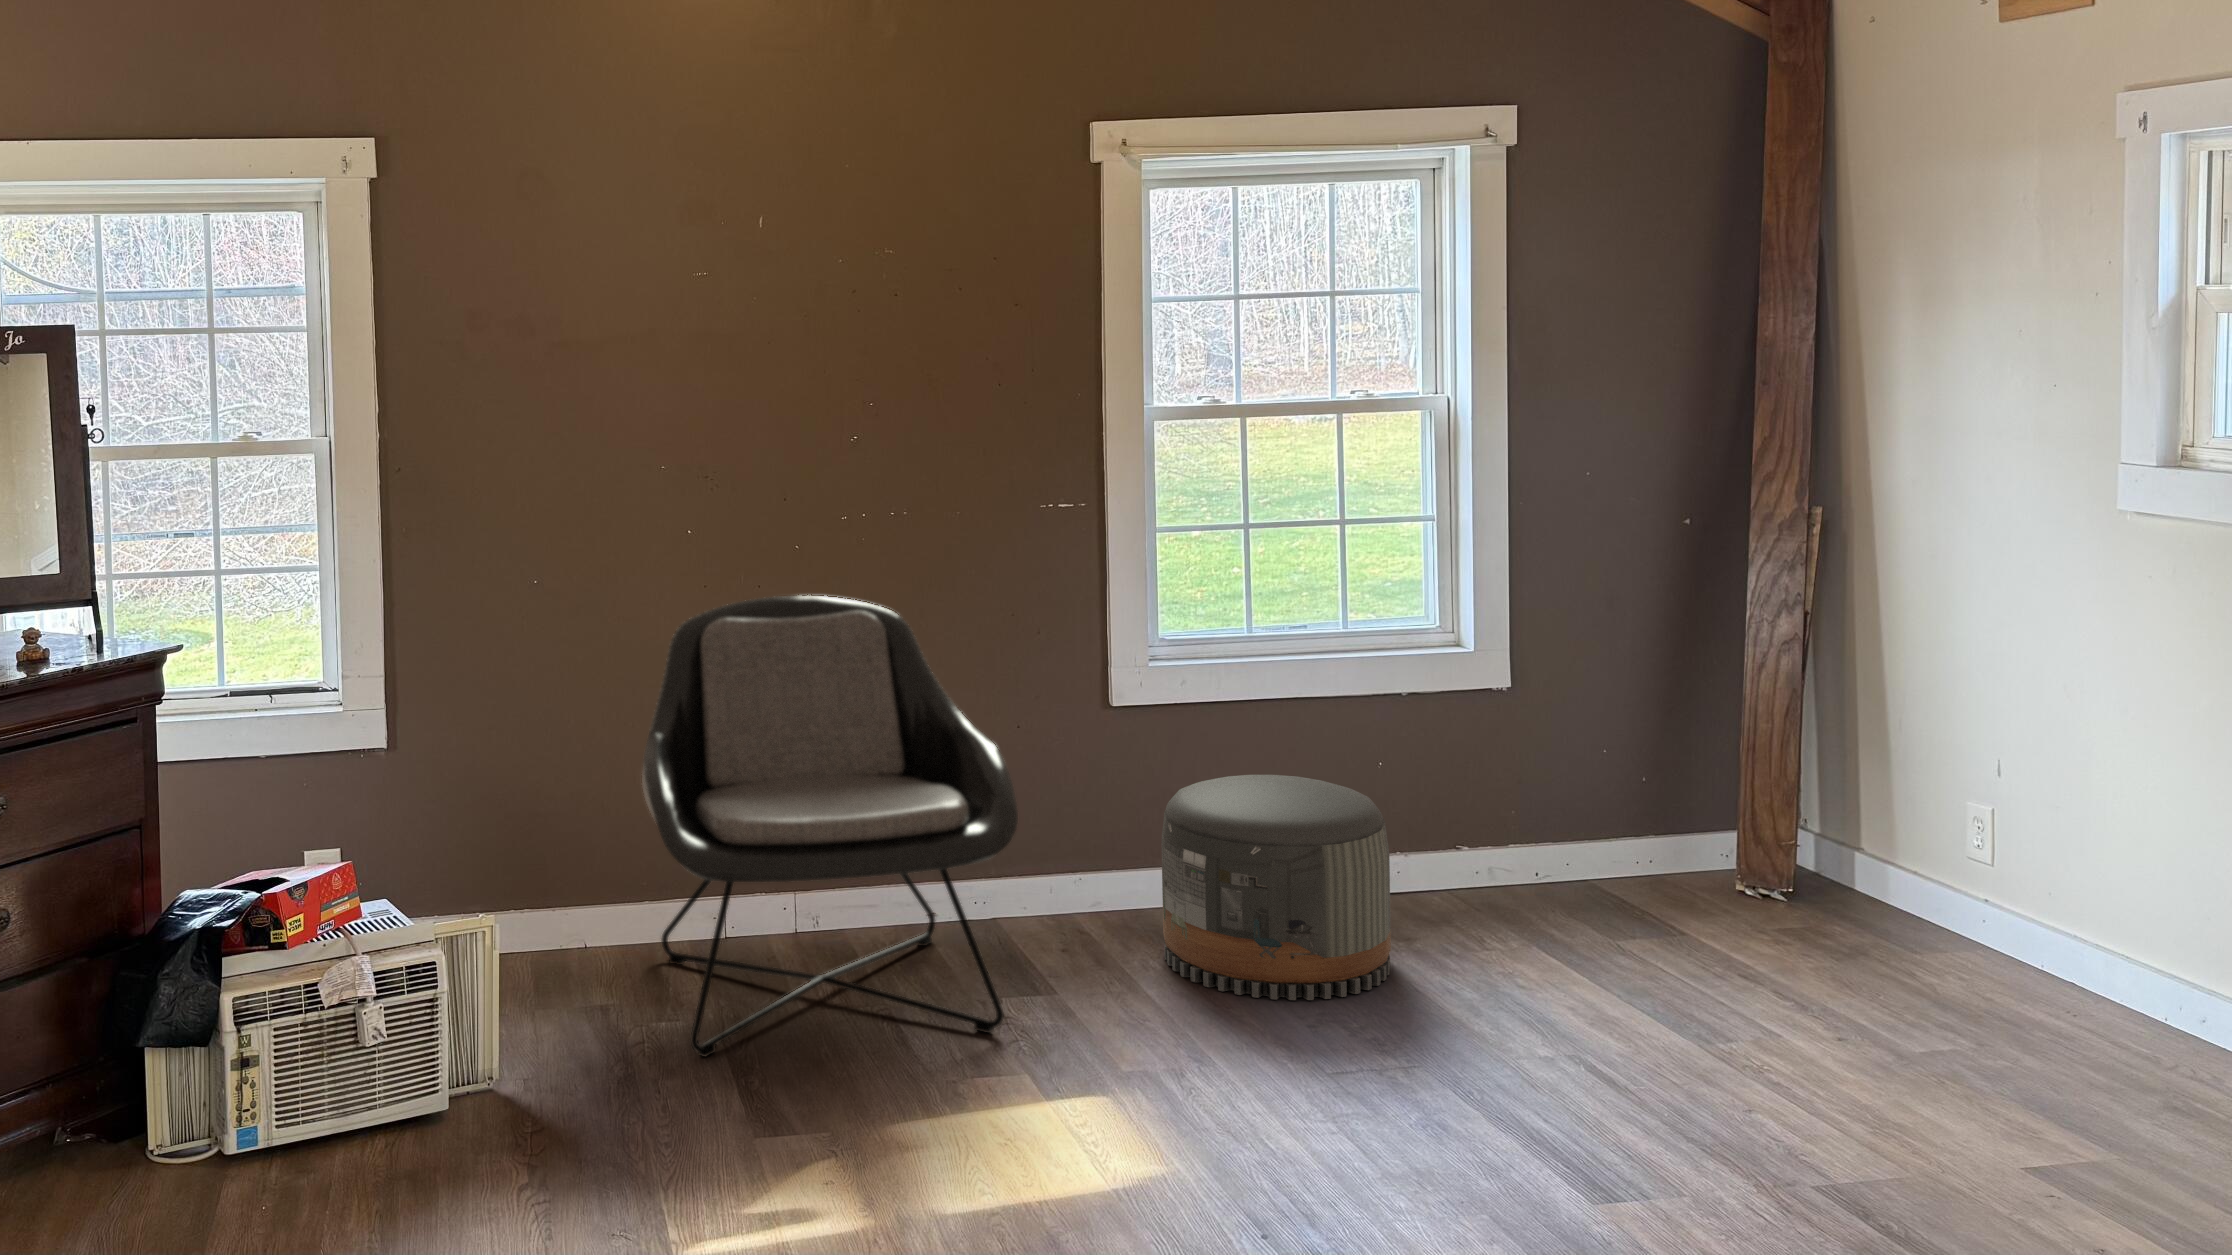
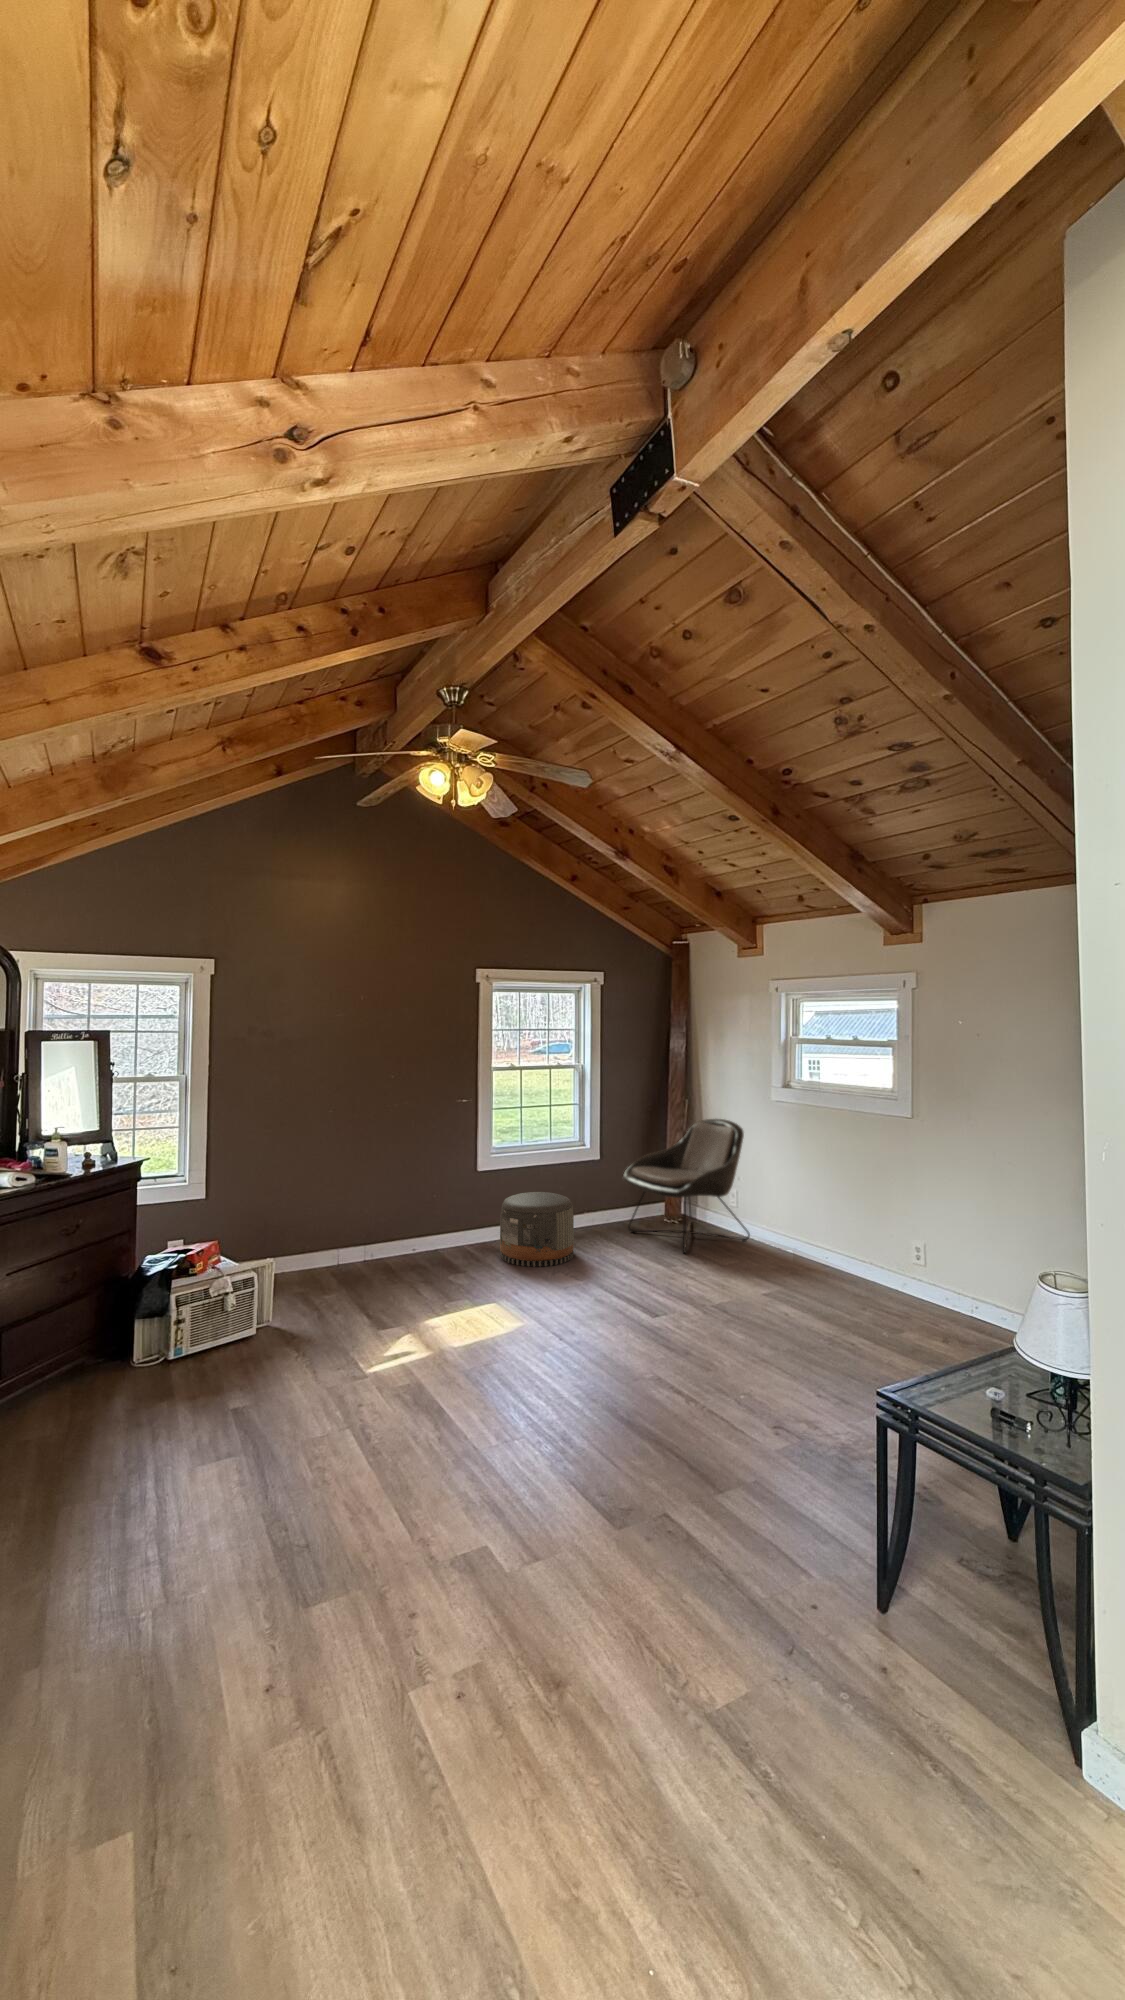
lounge chair: present [642,595,1018,1057] -> present [623,1119,750,1253]

